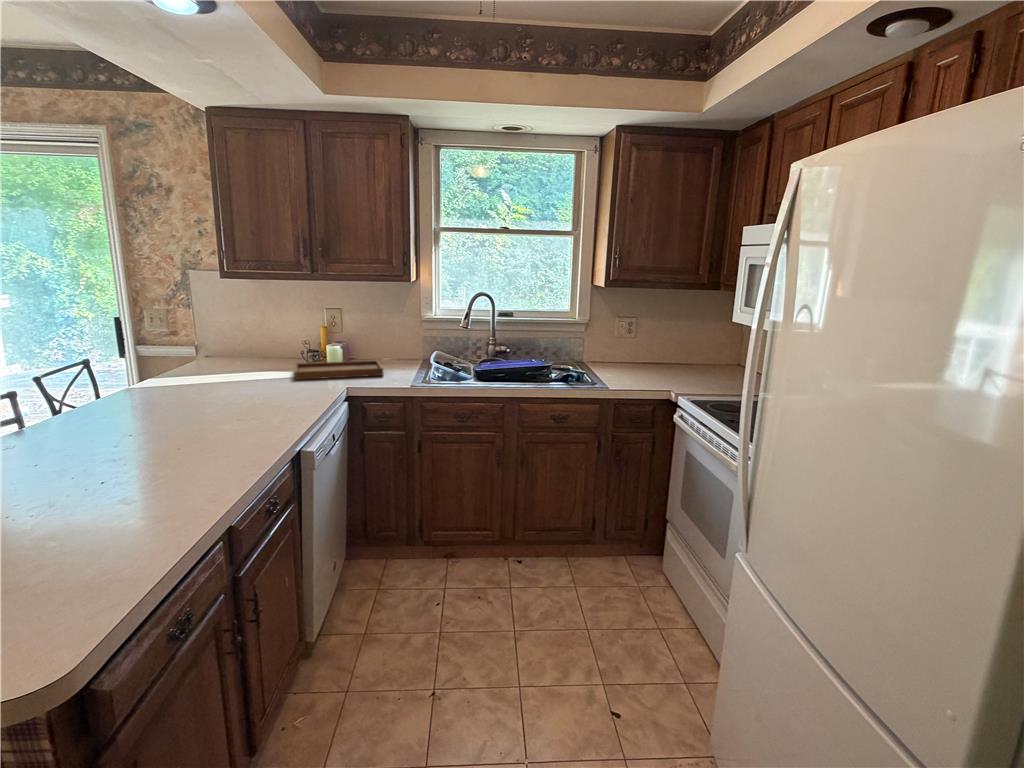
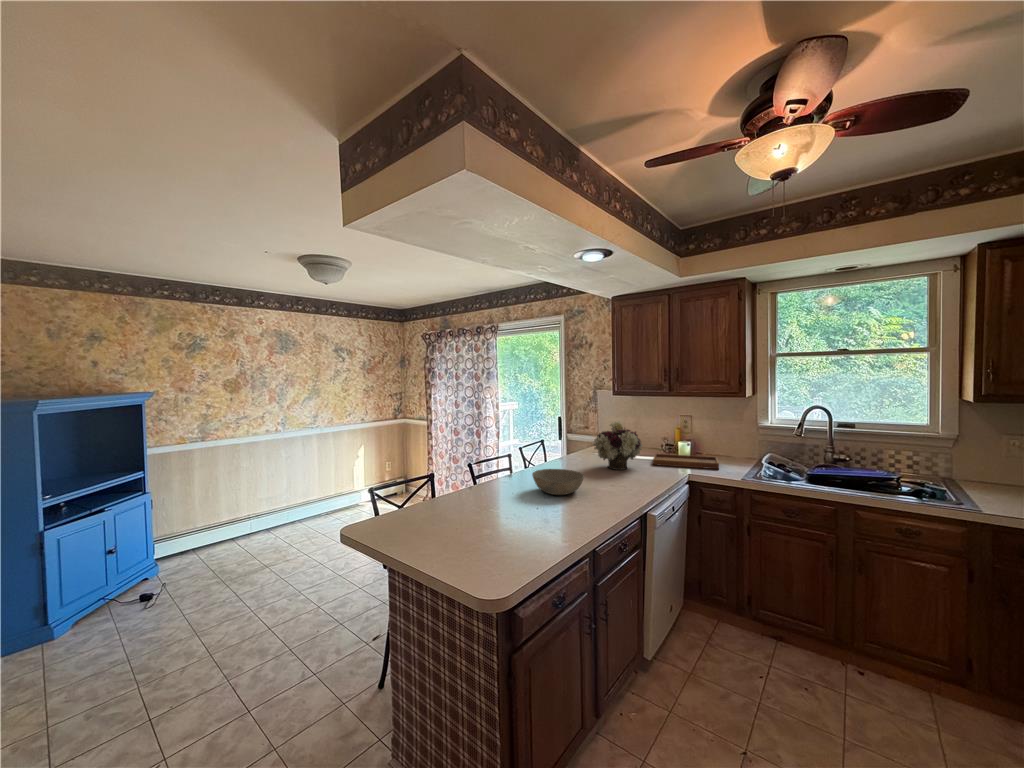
flower arrangement: none [190,317,278,394] -> present [593,421,643,470]
bowl: none [59,406,181,456] -> present [532,469,584,495]

